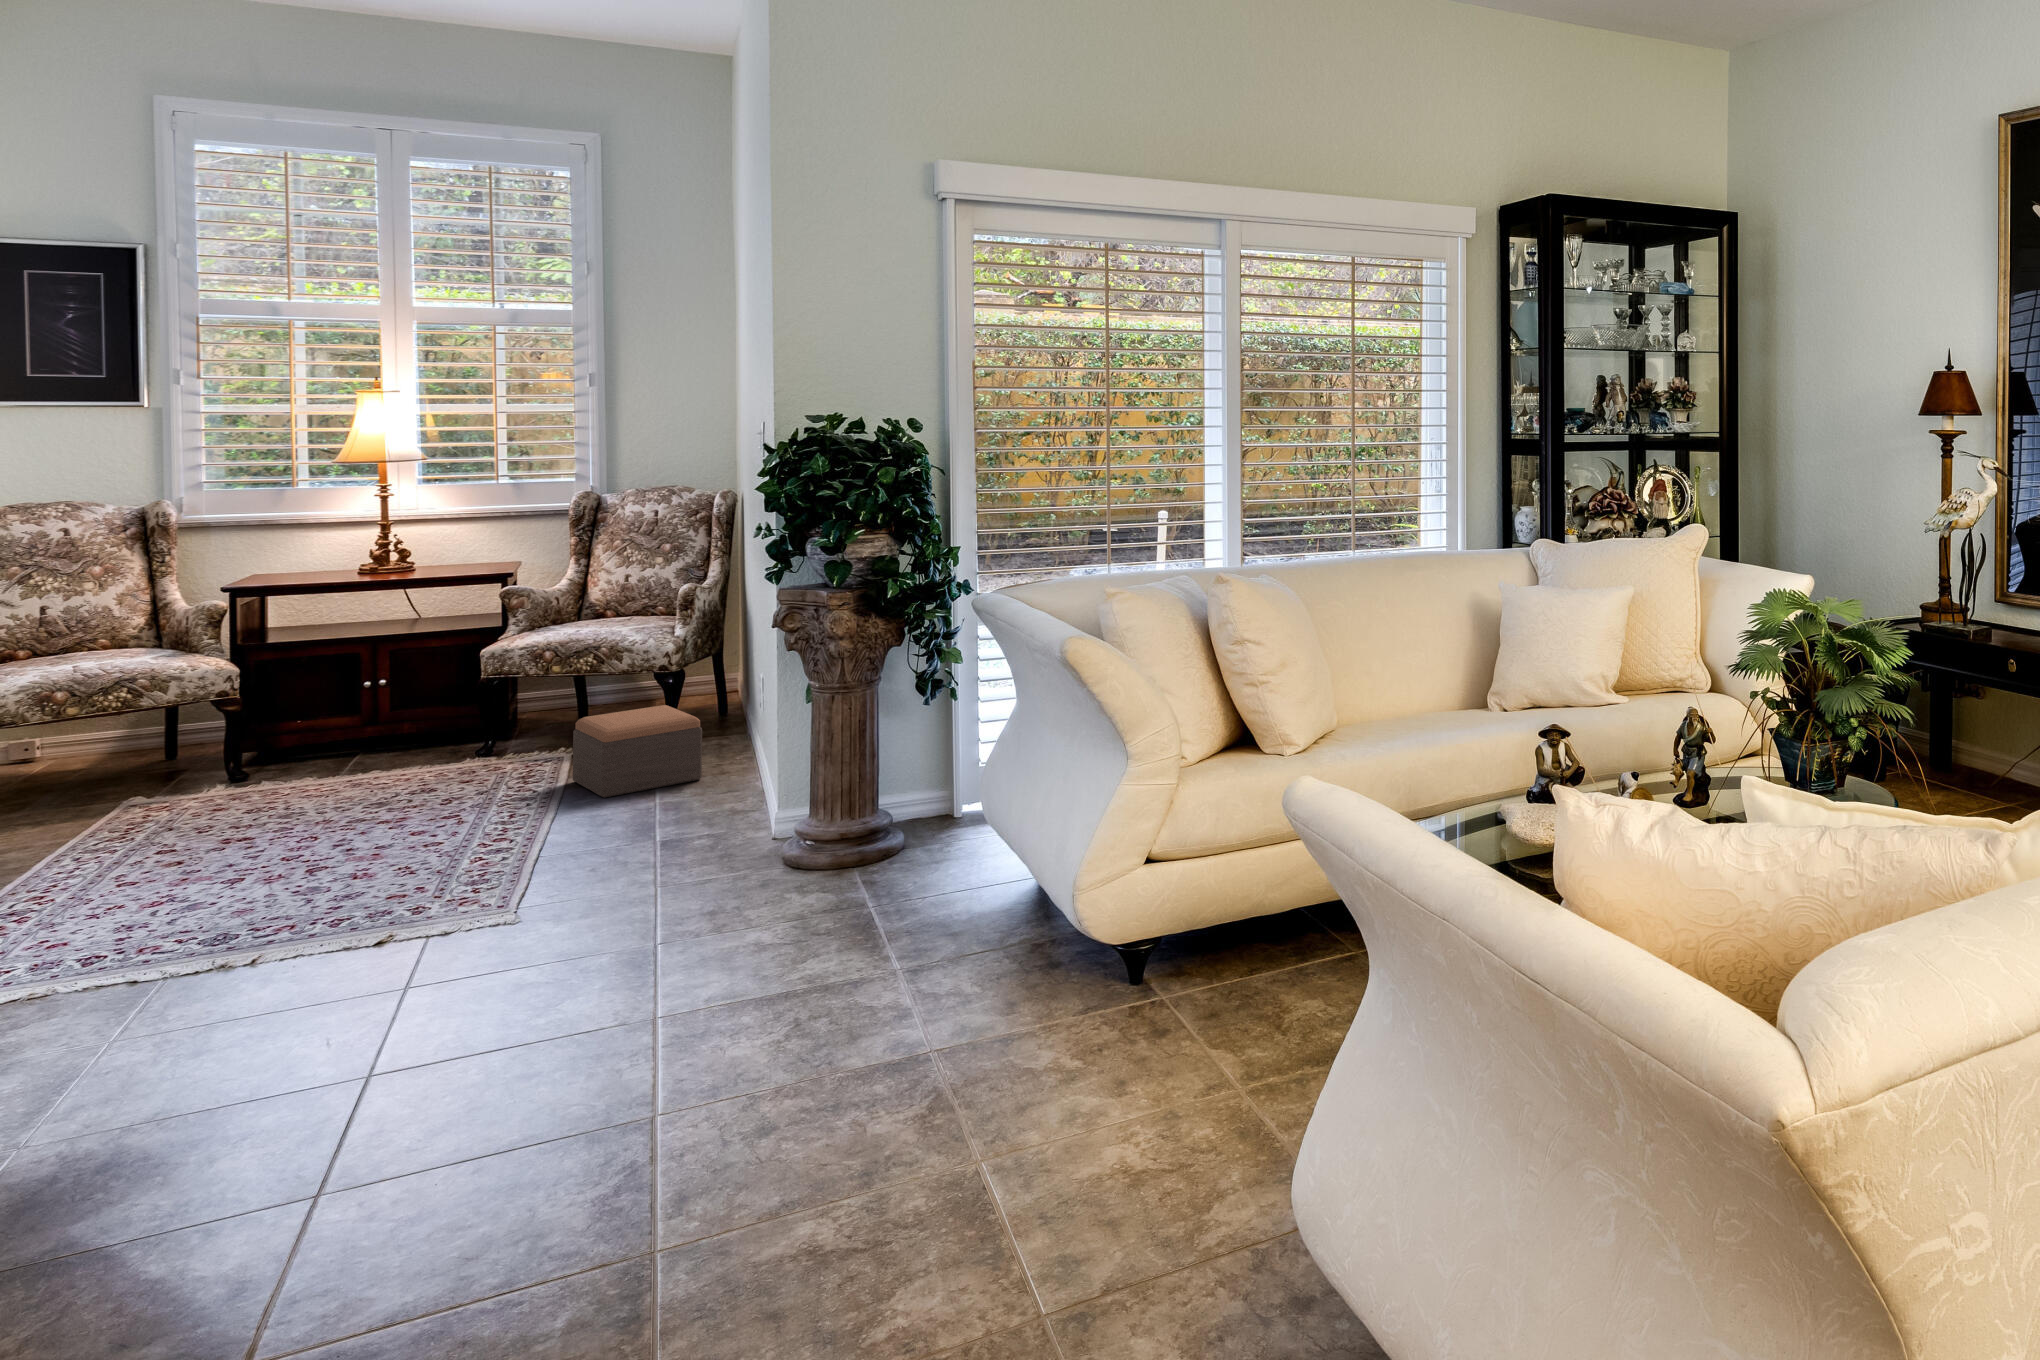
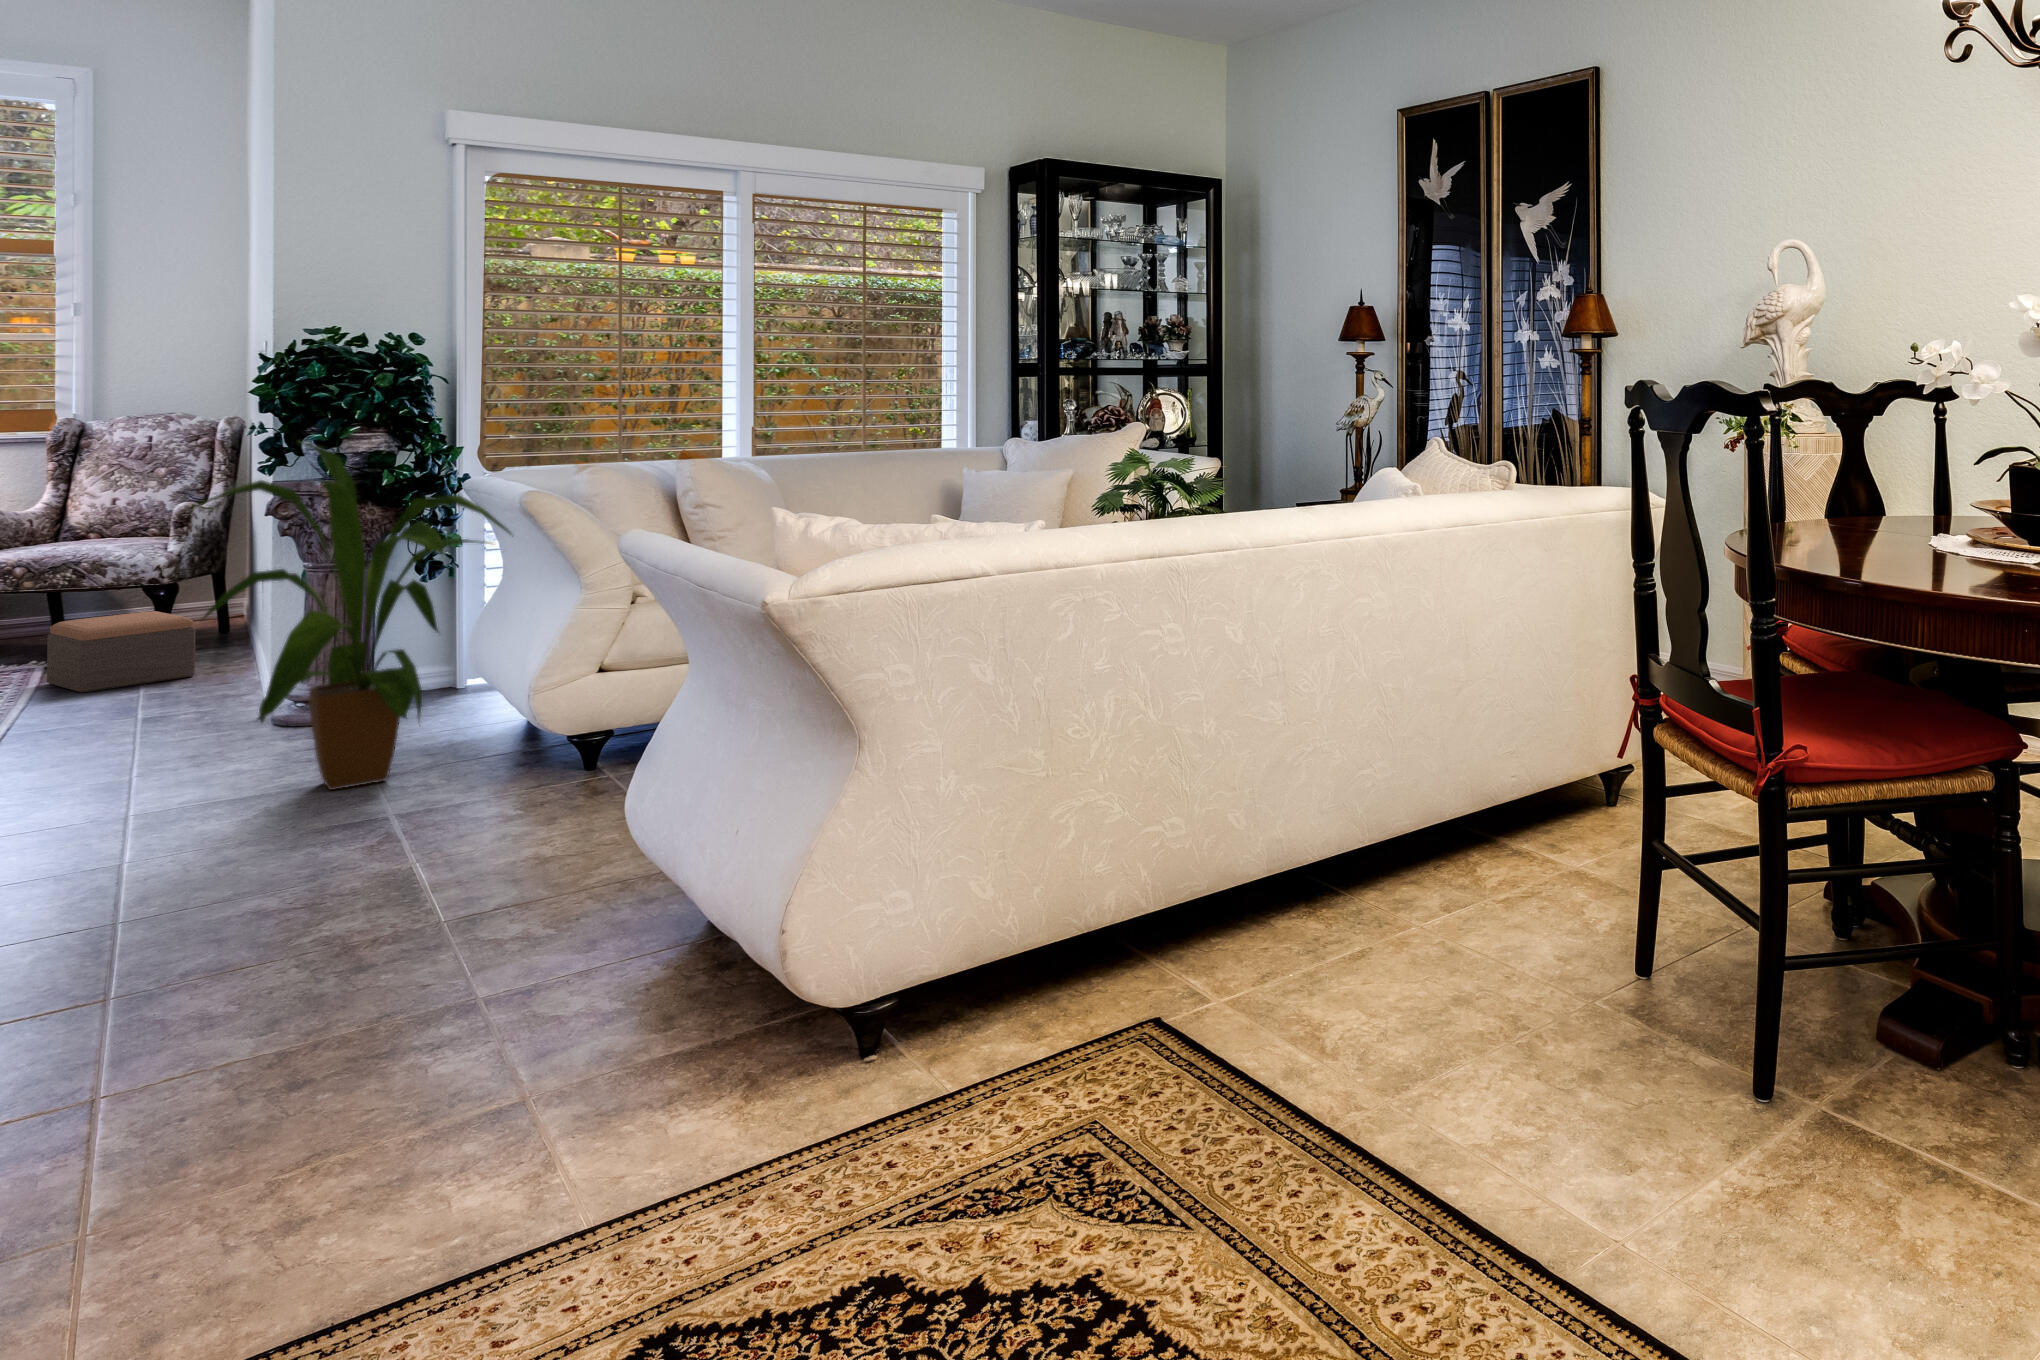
house plant: none [717,563,1045,988] -> present [191,440,513,790]

